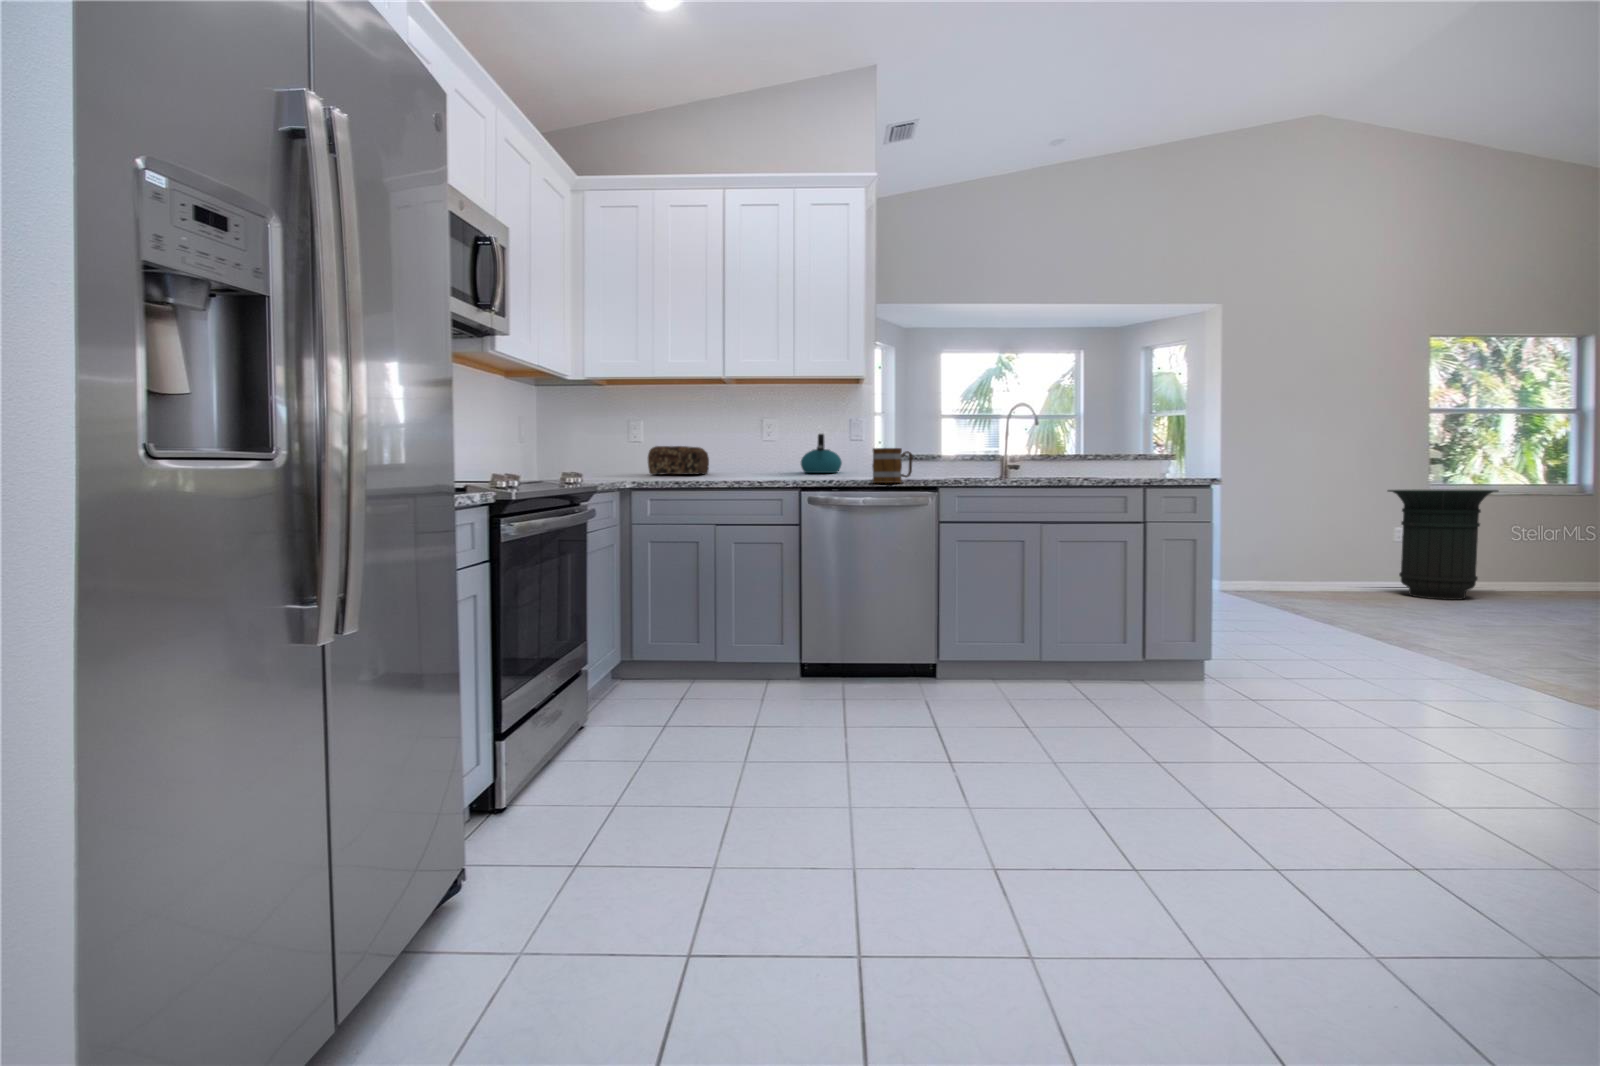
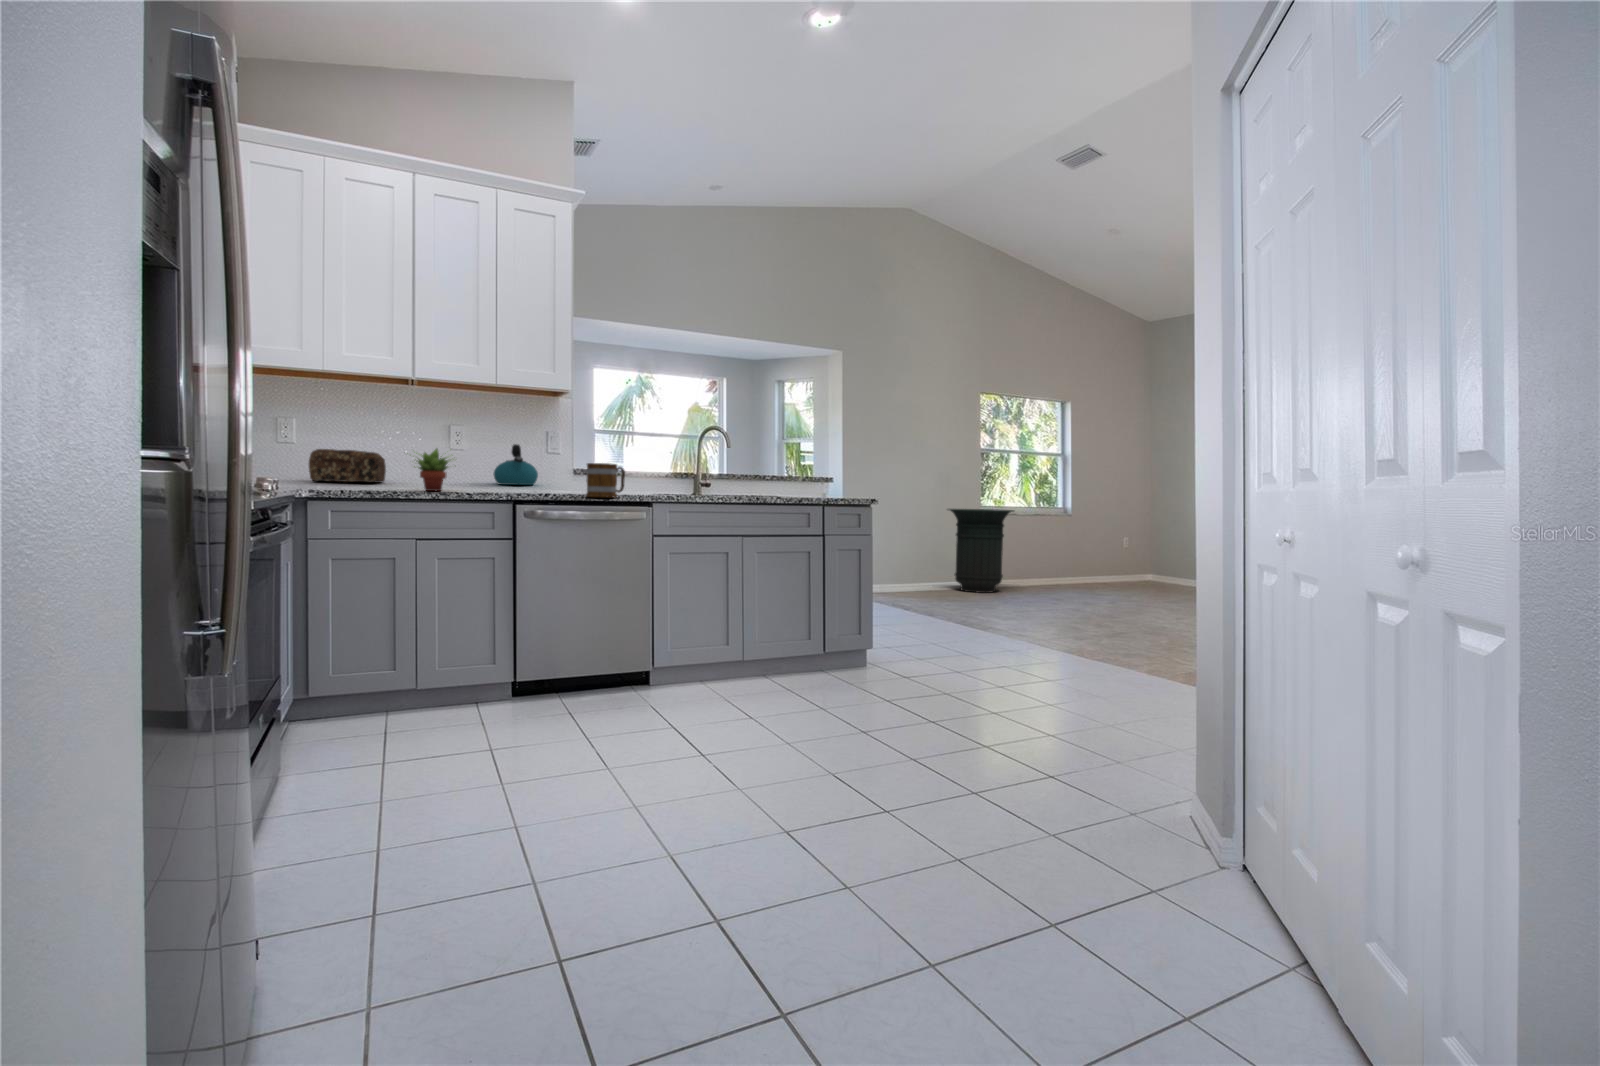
succulent plant: none [712,440,758,481] -> present [414,449,449,491]

